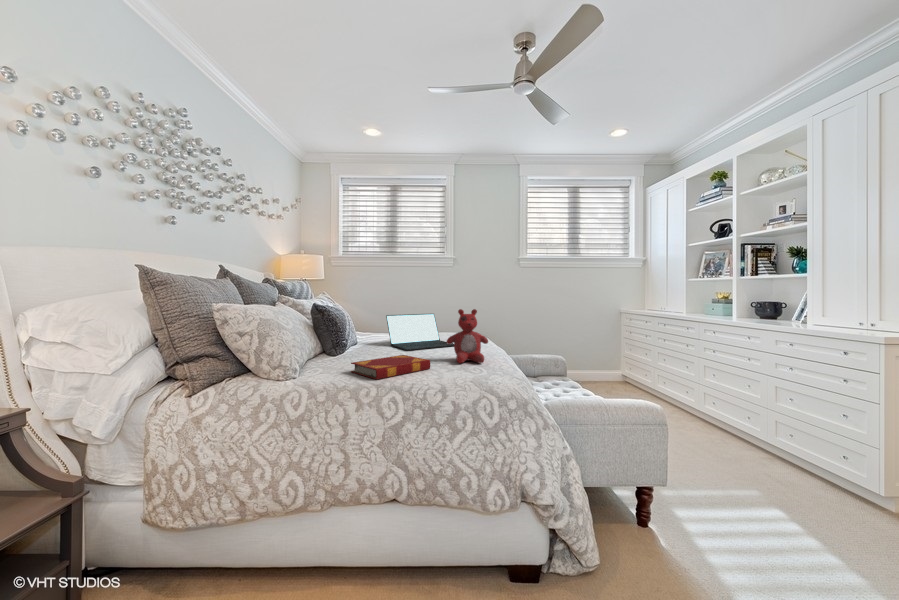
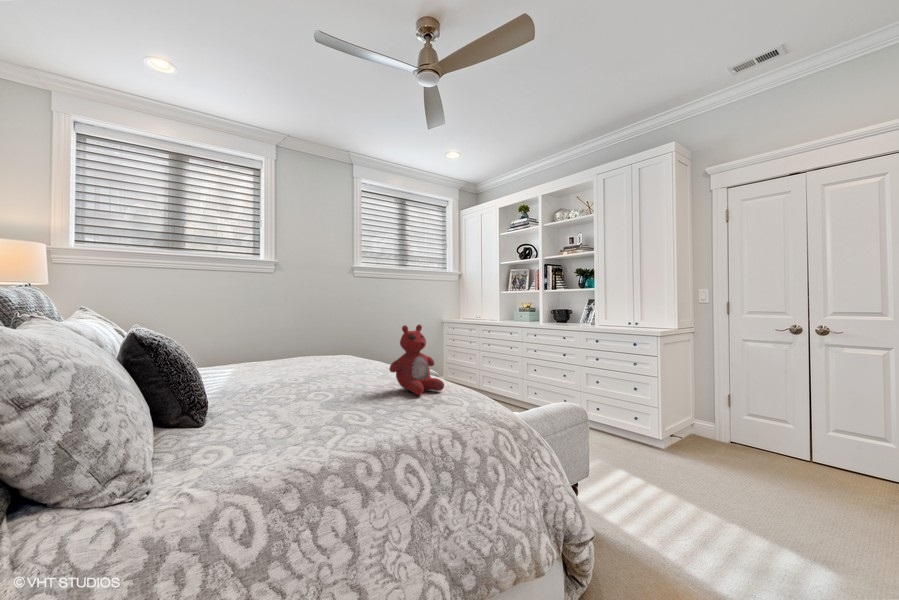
laptop: present [386,314,454,350] -> none [252,335,359,390]
hardback book: present [351,355,430,379] -> none [295,397,401,442]

